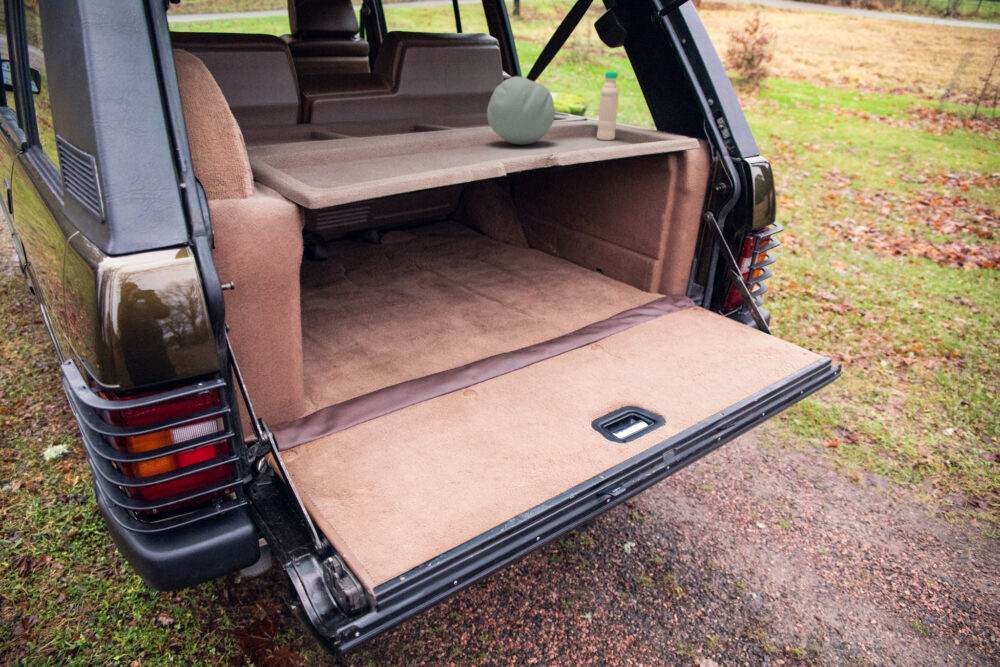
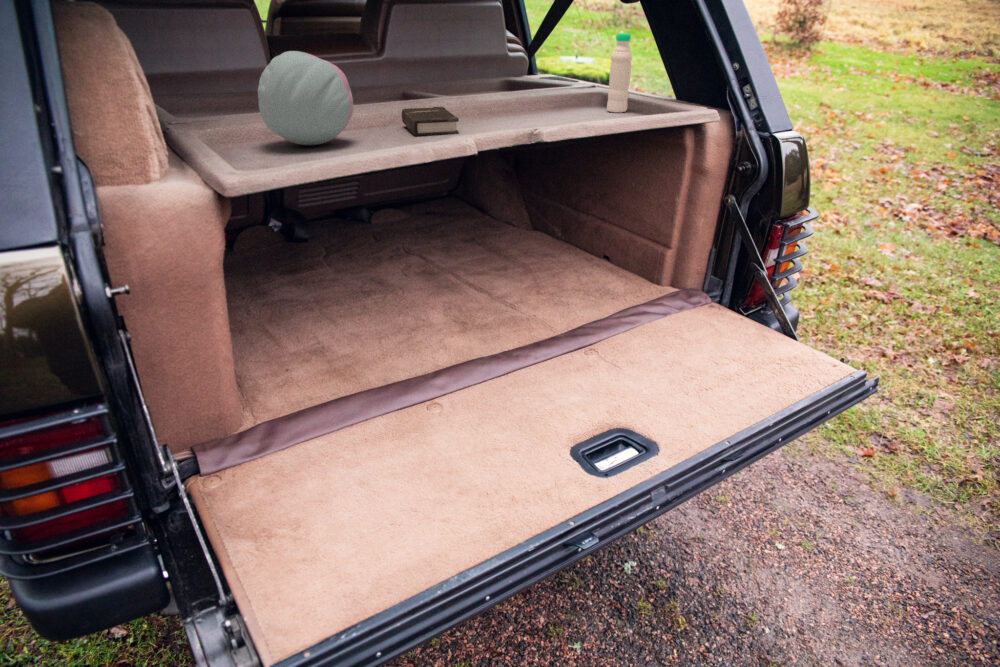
cushion: present [487,76,555,145] -> present [258,51,353,145]
hardback book: none [420,134,474,160] -> present [402,107,459,137]

